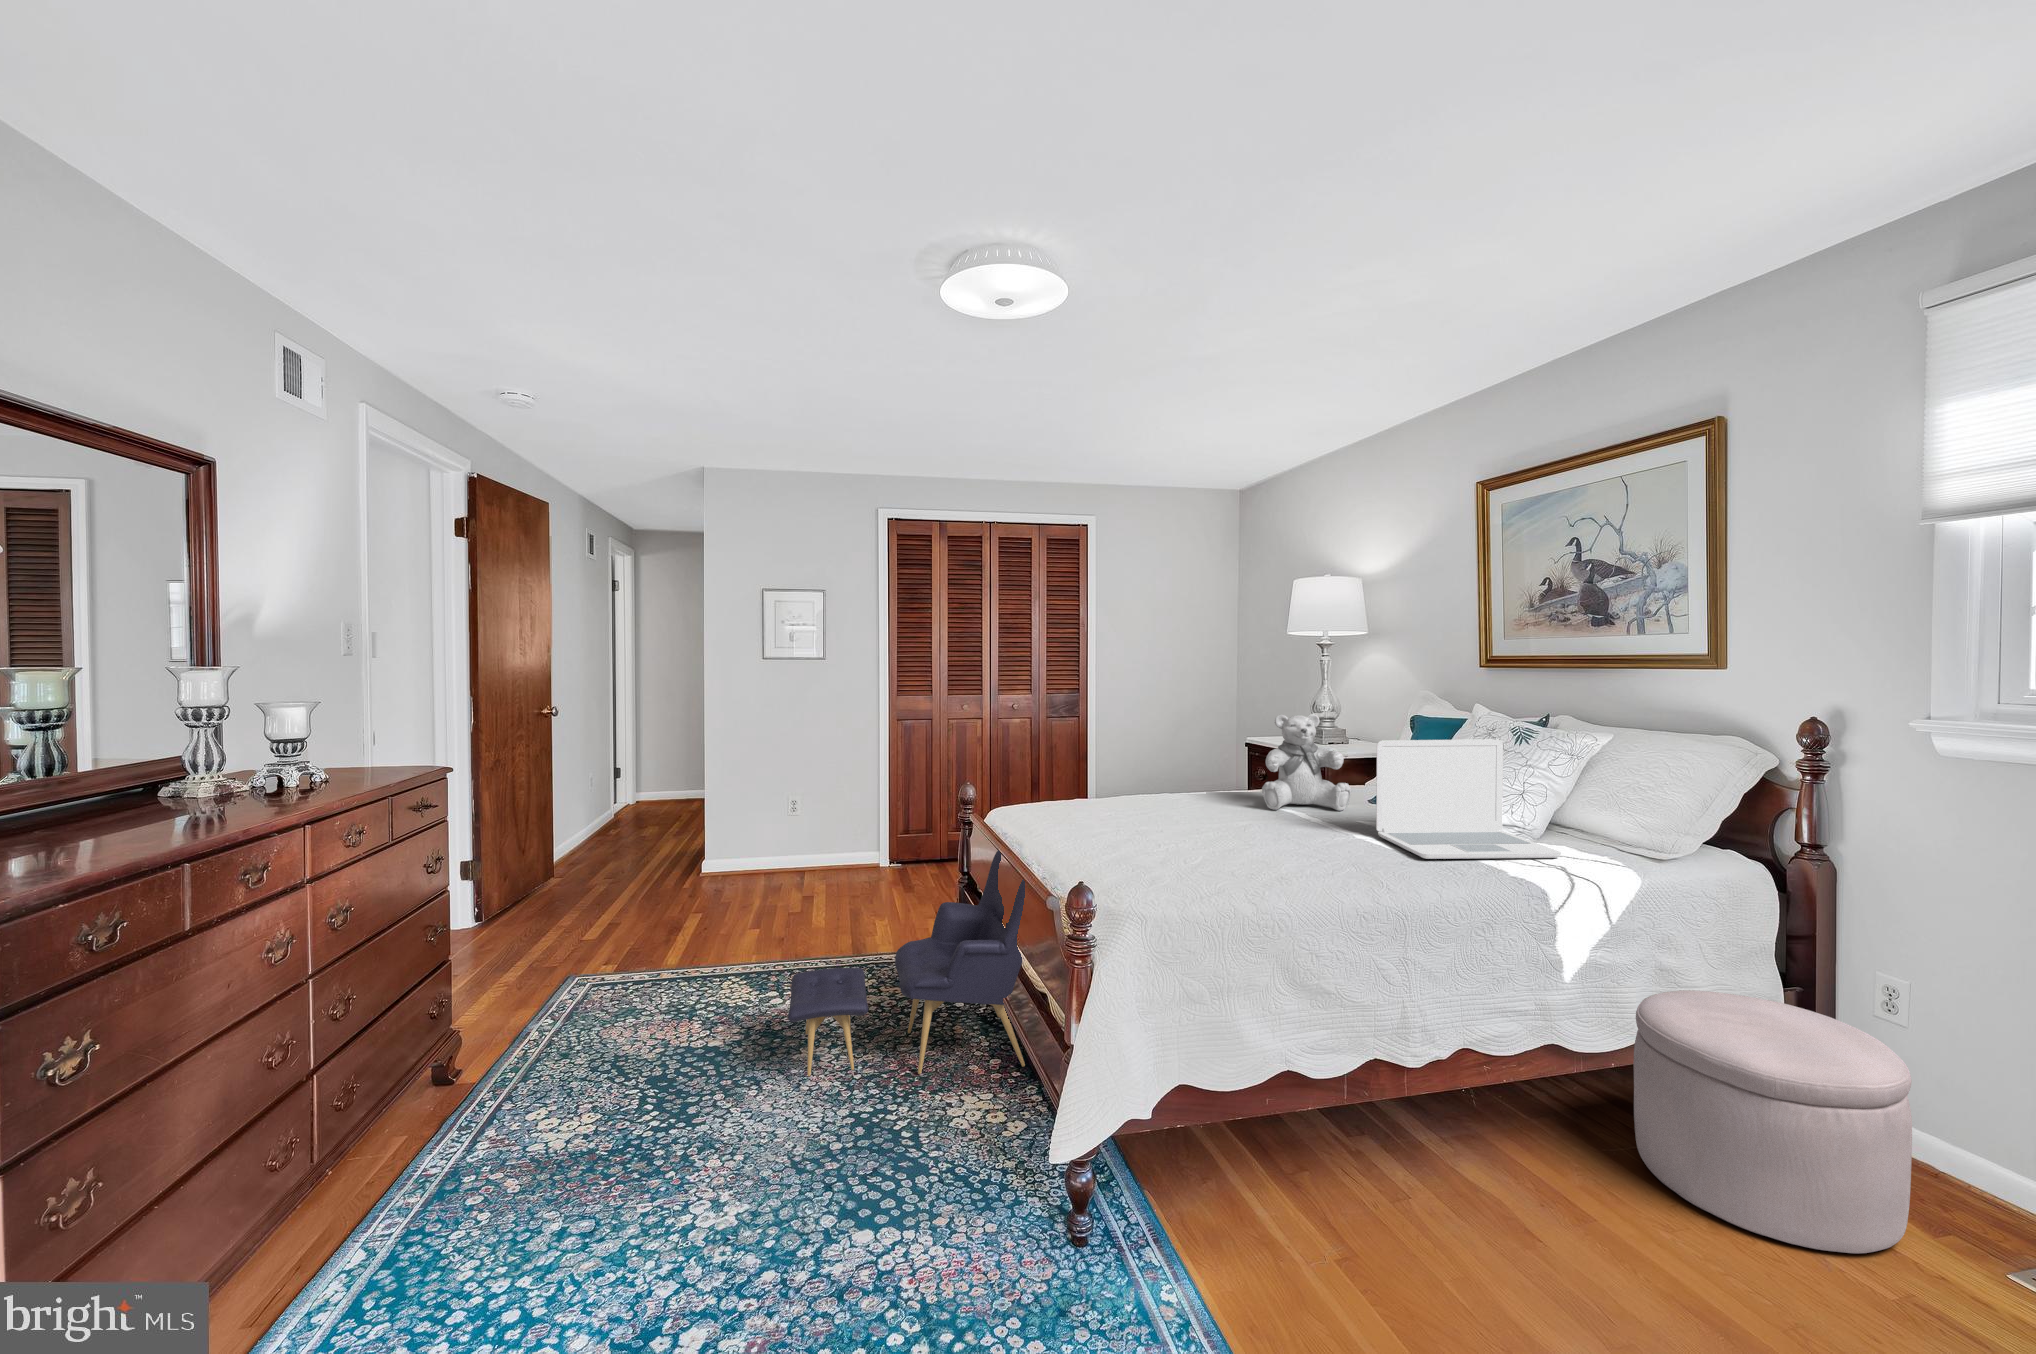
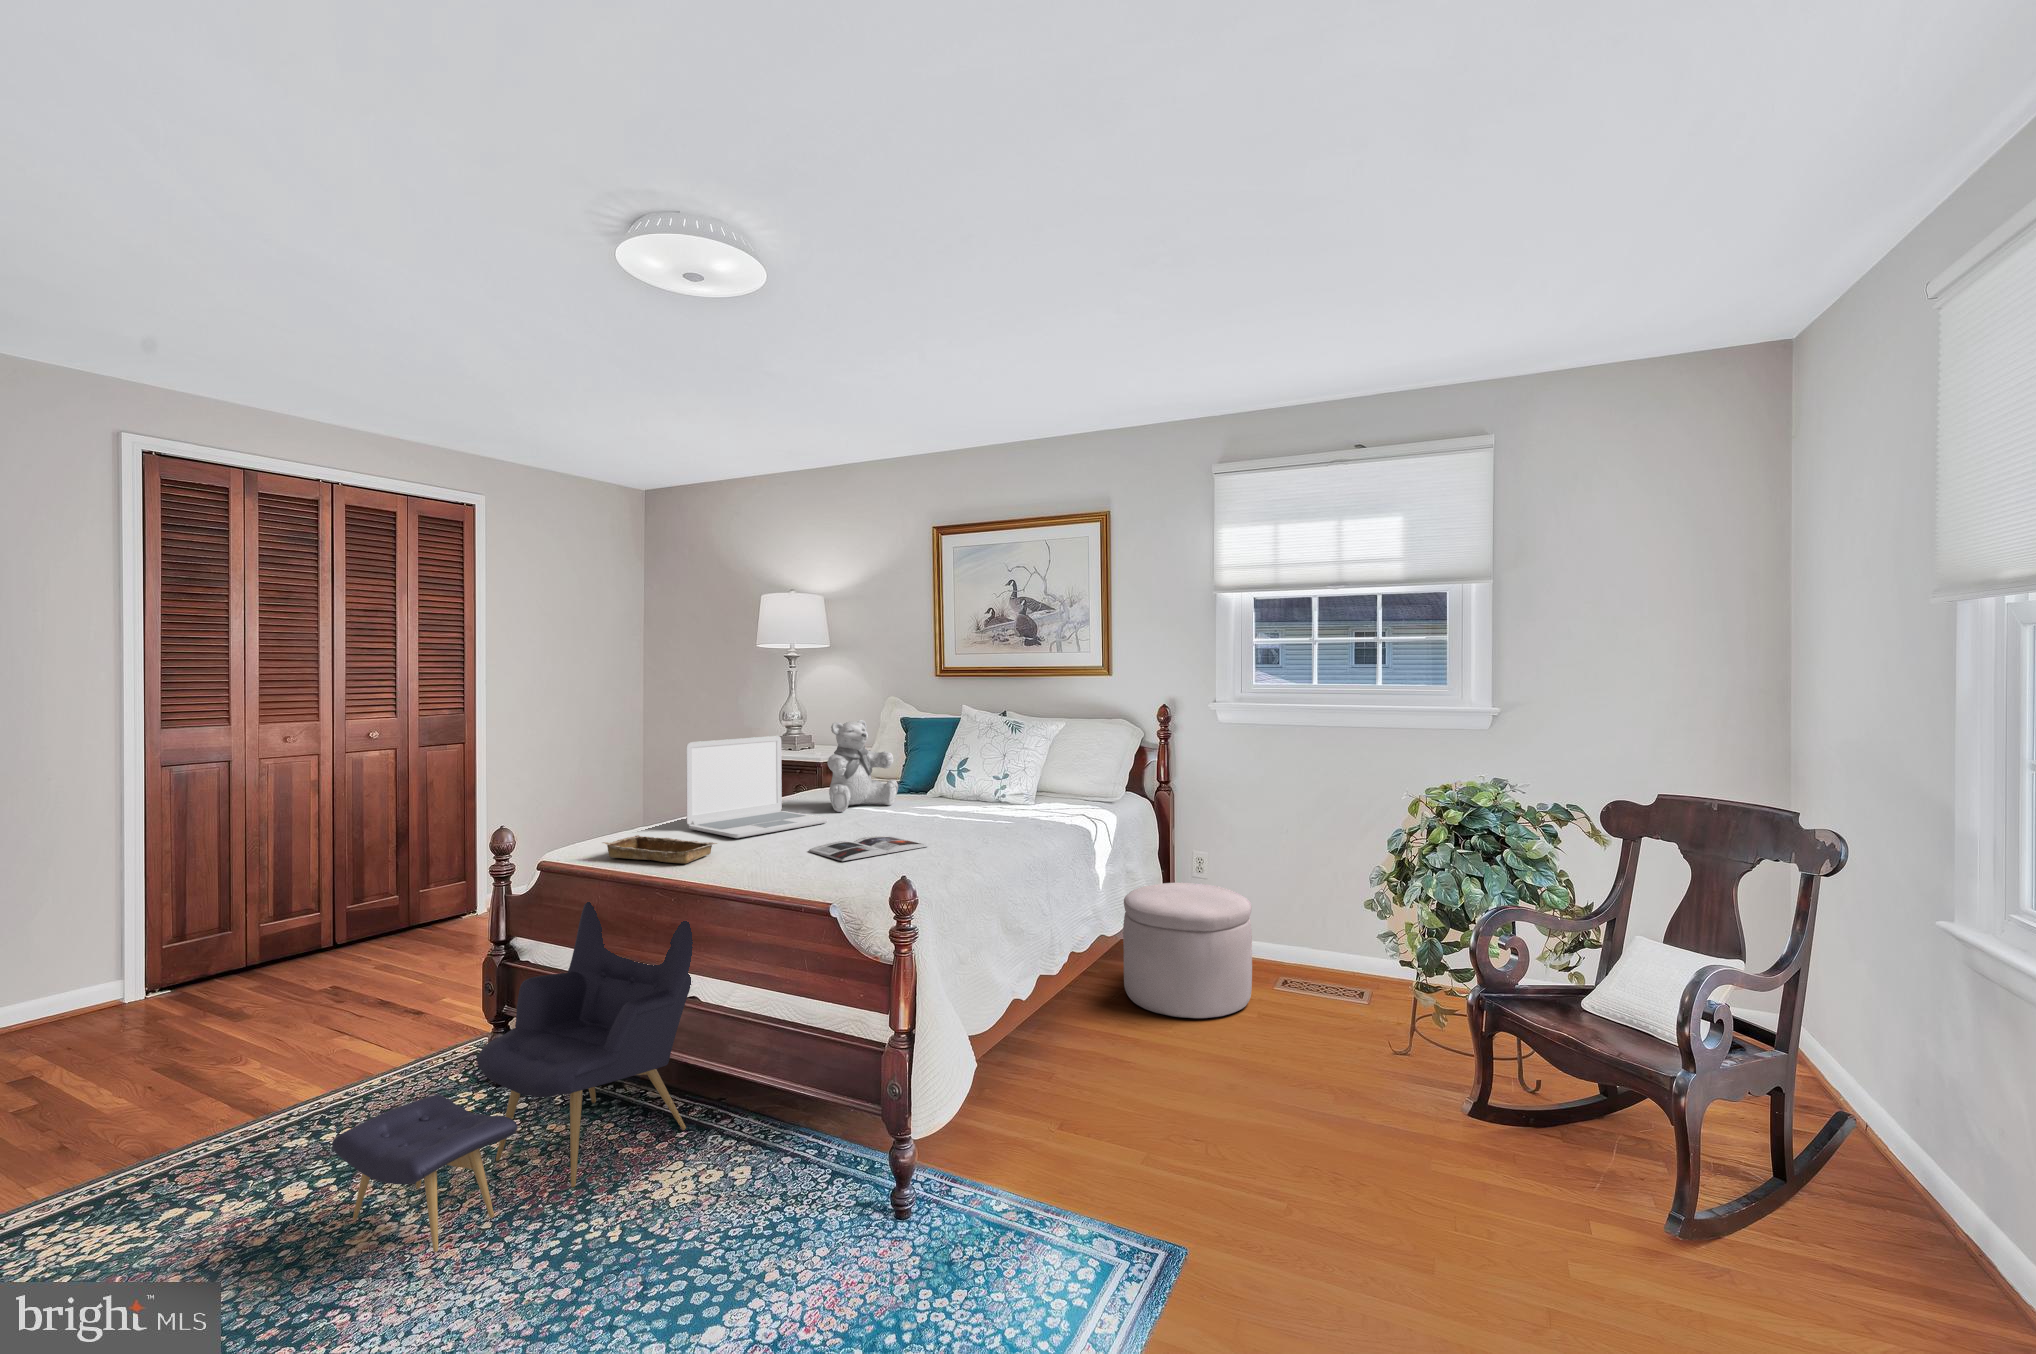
laptop: present [1376,739,1561,859] -> present [686,736,828,838]
tray: none [1010,803,1088,834] -> present [603,835,717,863]
magazine: none [1157,839,1273,863] -> present [809,836,928,861]

